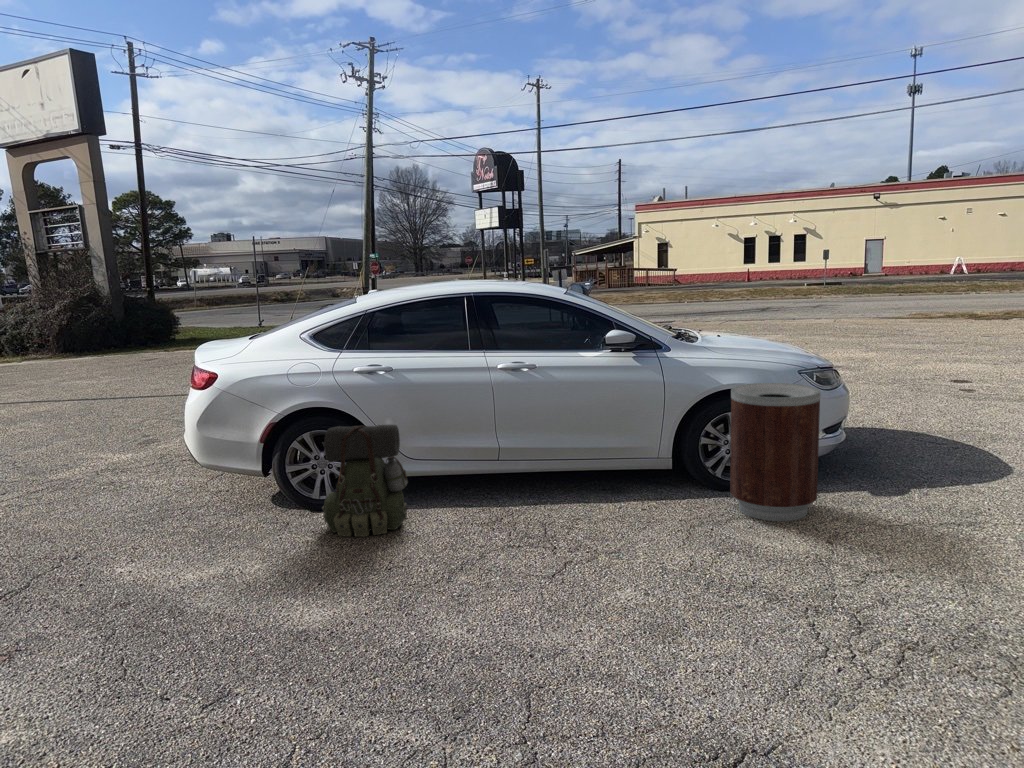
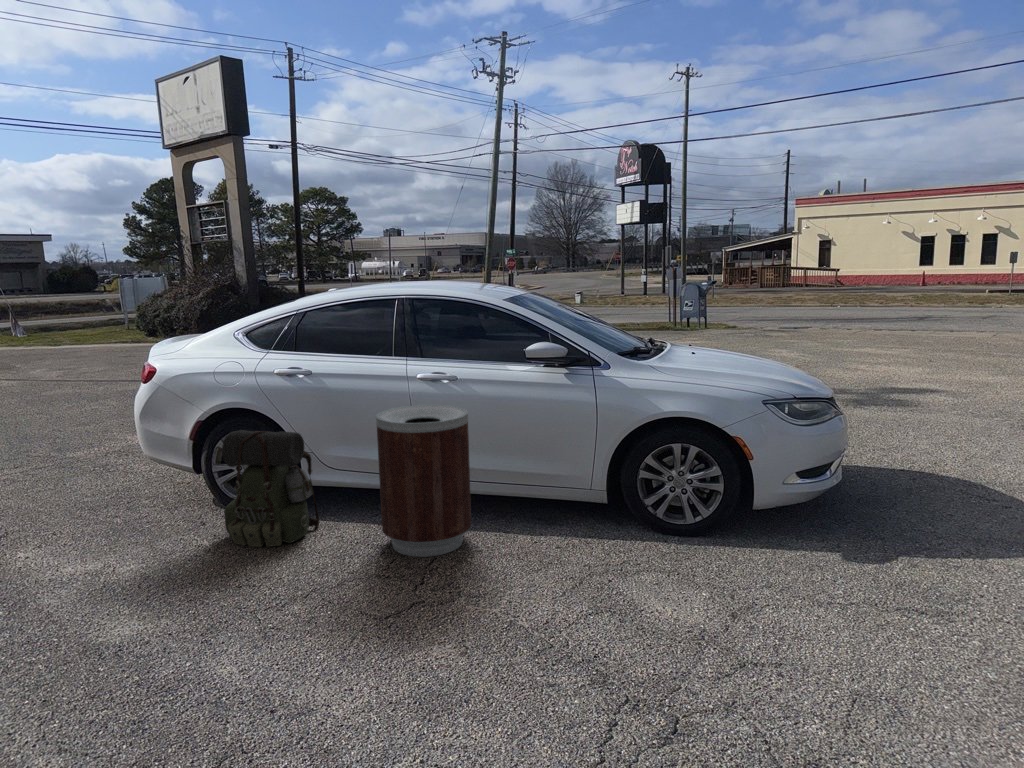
trash can: present [730,383,820,521] -> present [376,405,471,557]

